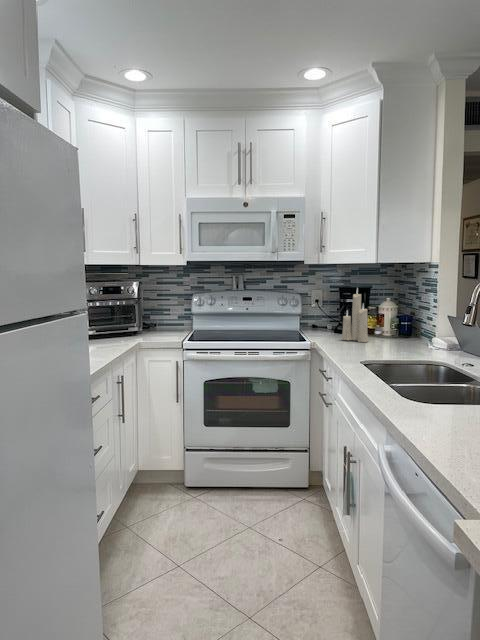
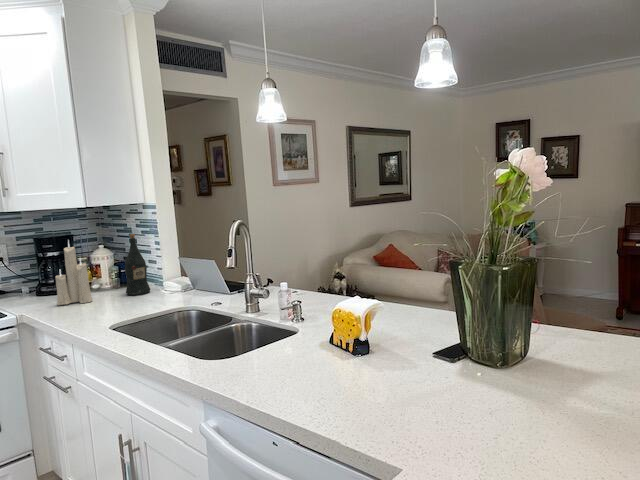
wine bottle: none [397,289,420,345] -> present [125,234,150,295]

